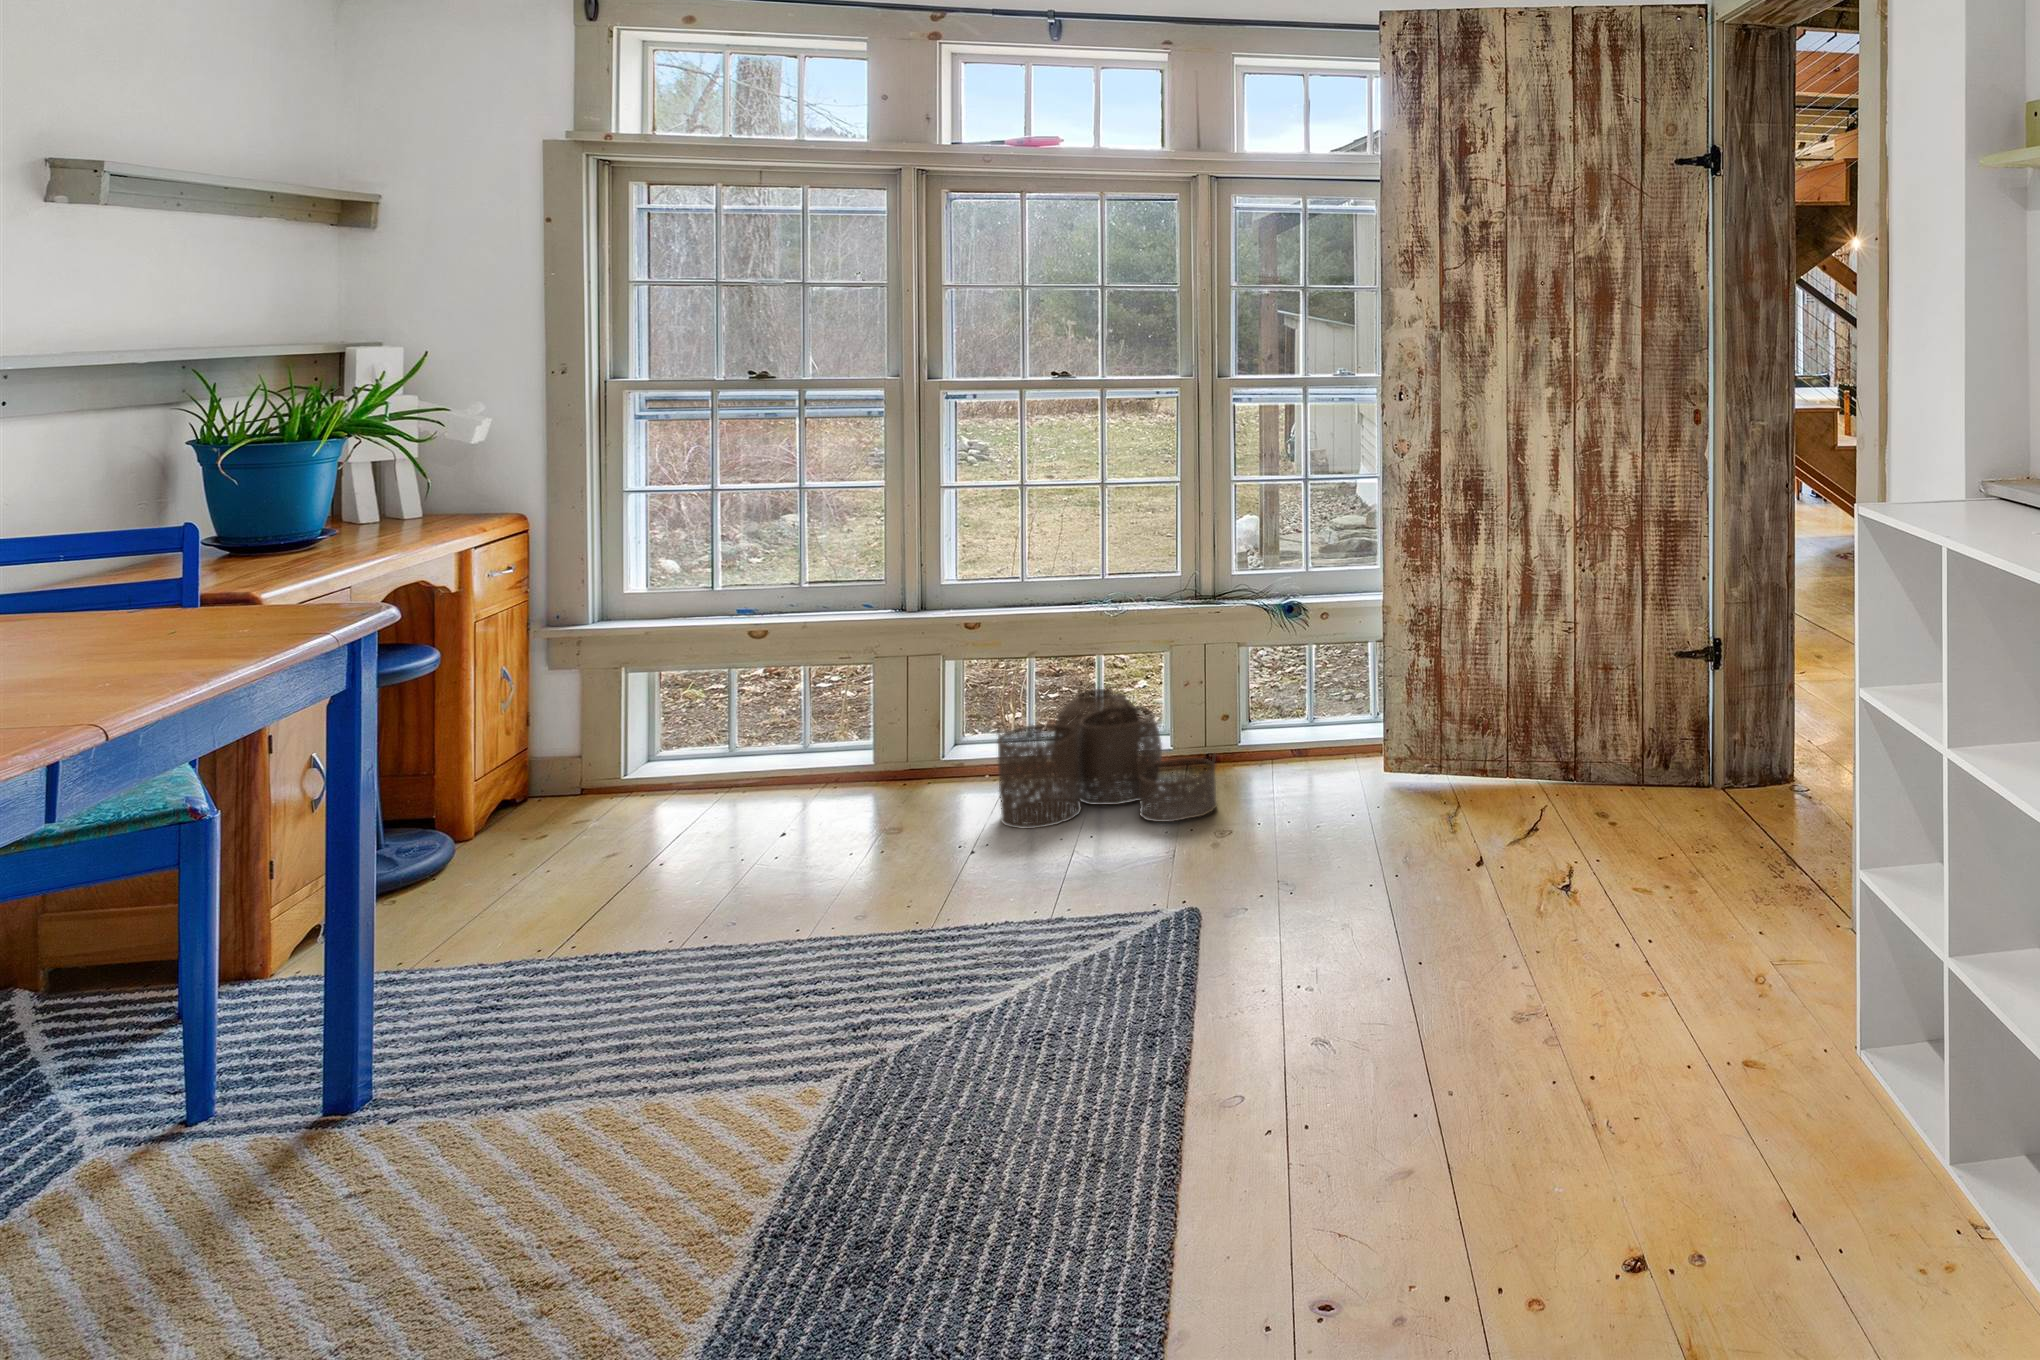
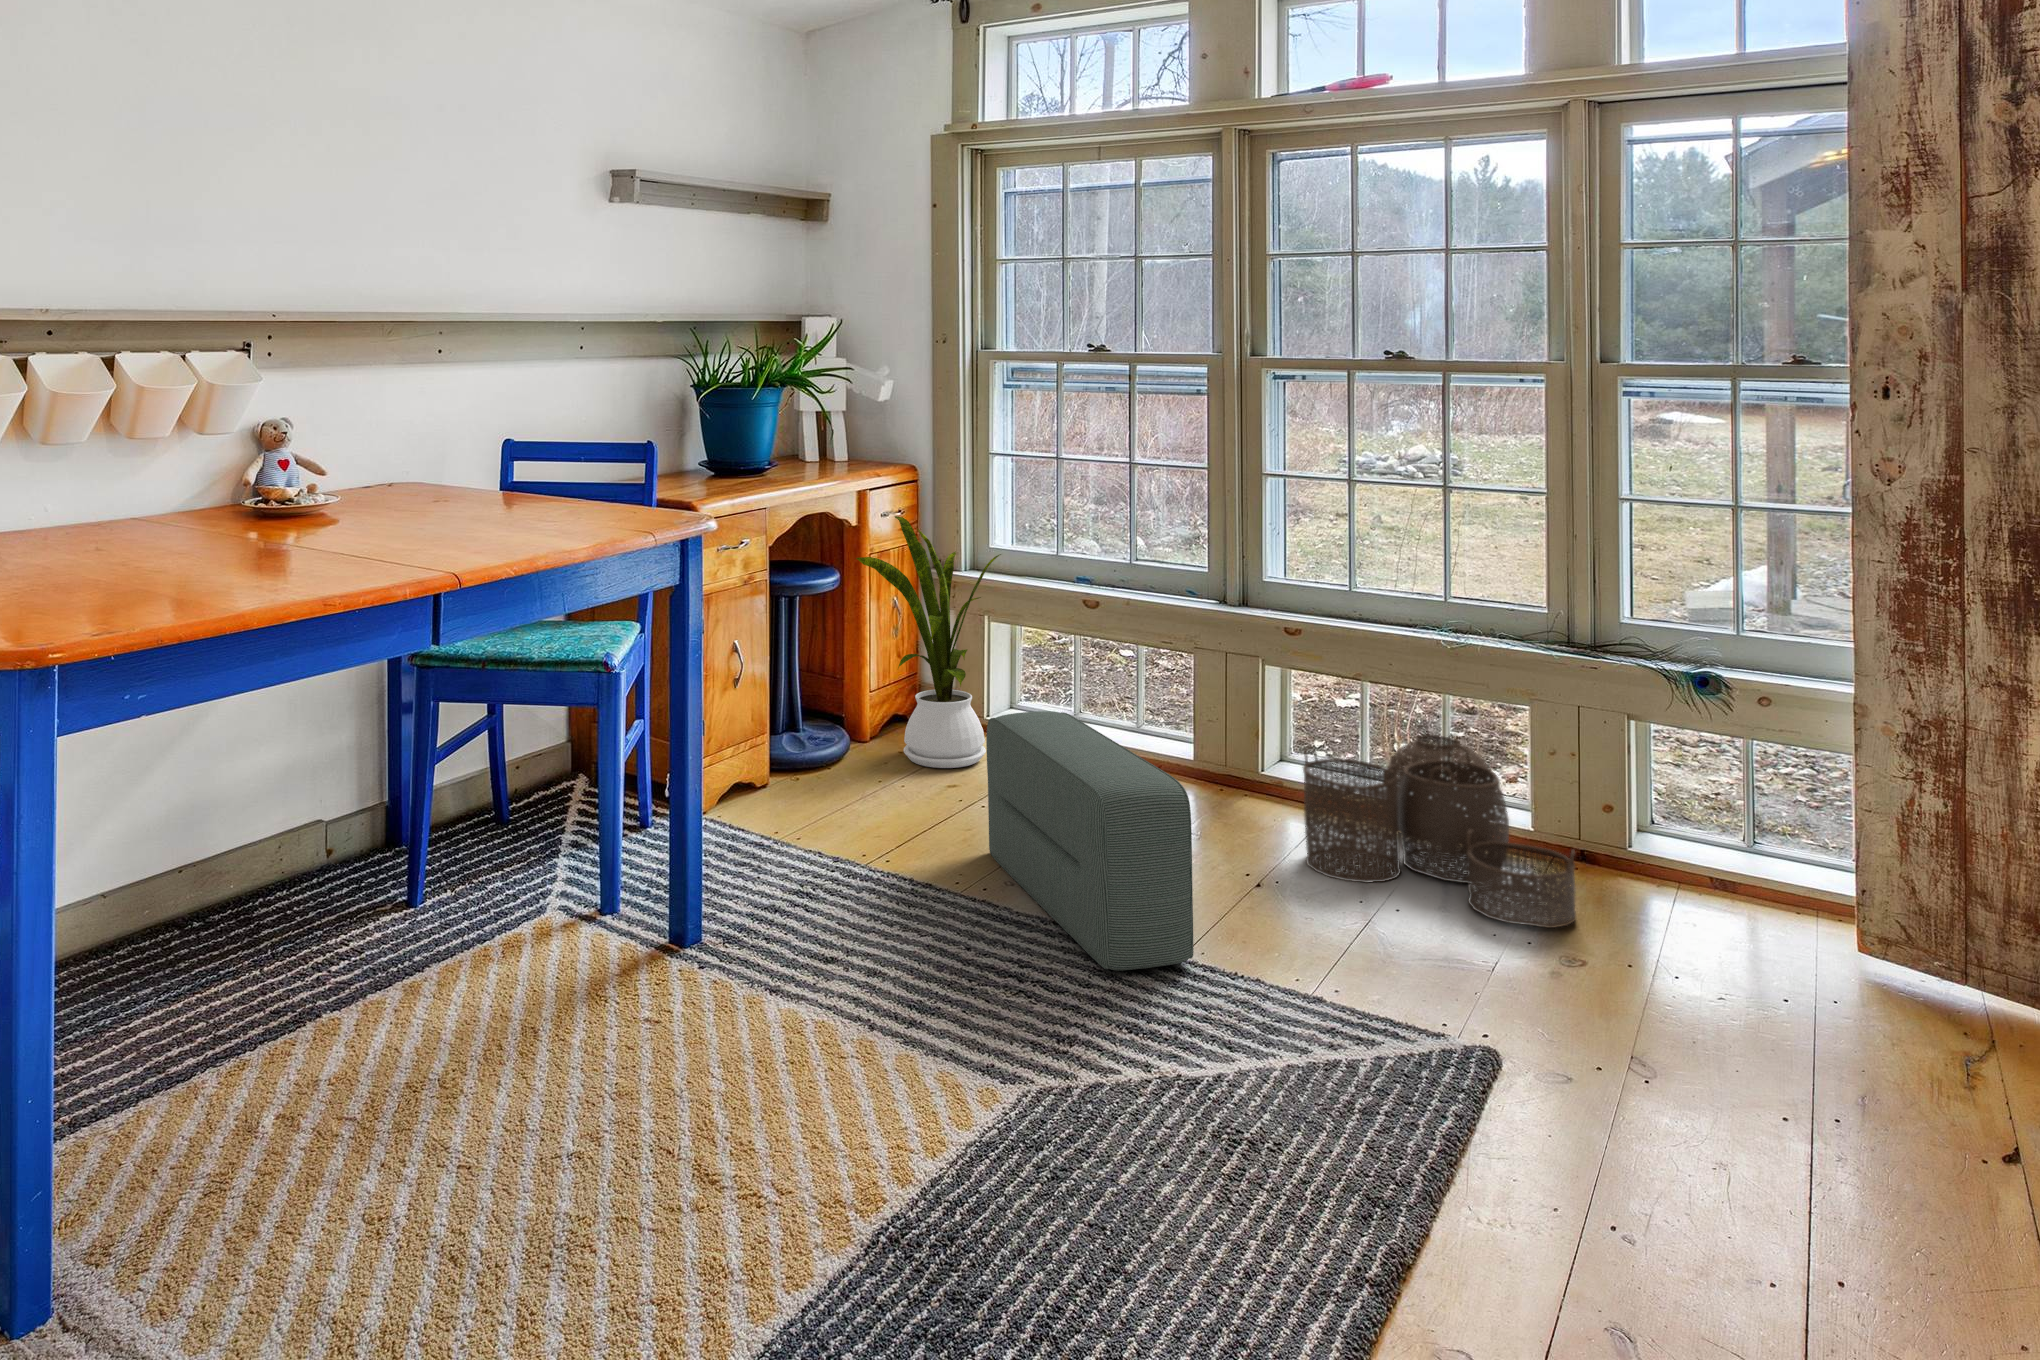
house plant: none [452,571,647,844] -> present [856,516,1001,768]
pouf: none [682,743,945,961] -> present [986,711,1194,970]

